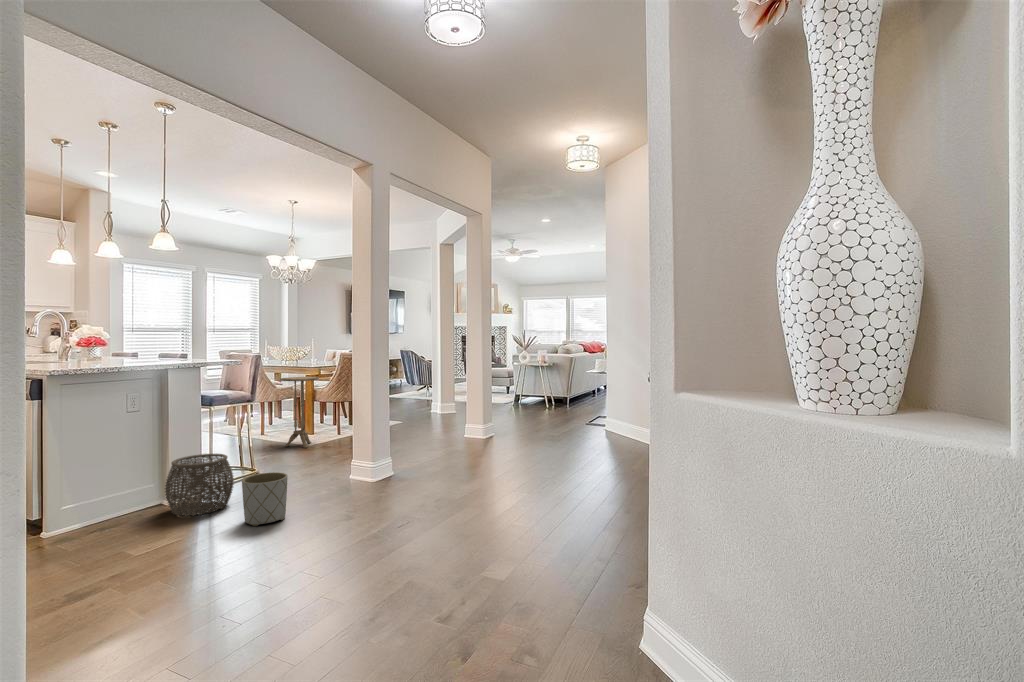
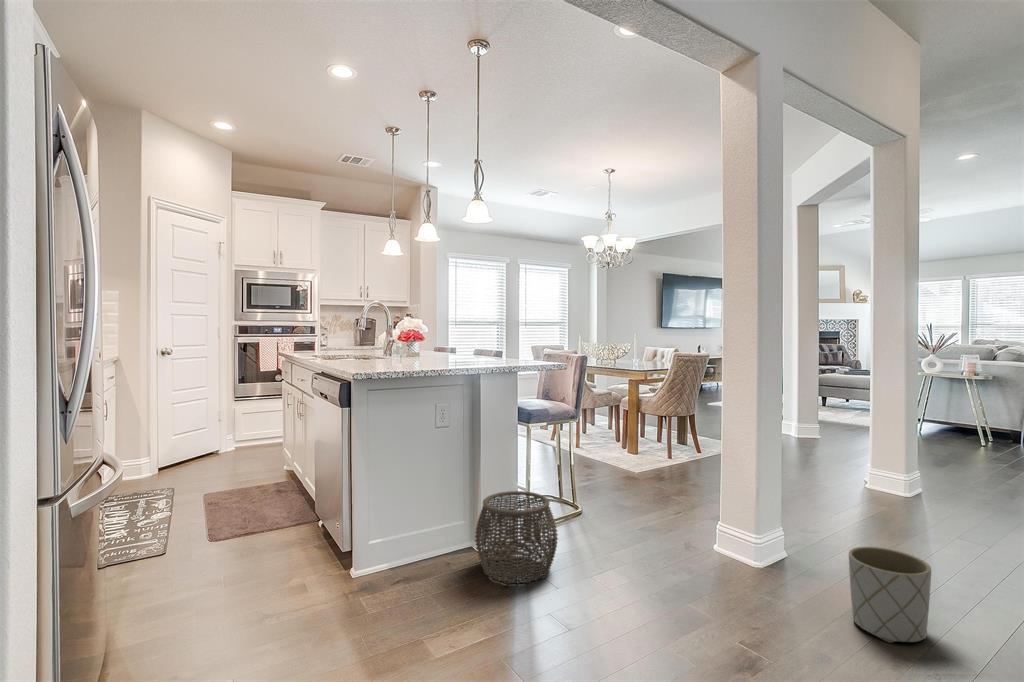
side table: present [280,377,319,448] -> none [601,382,649,477]
planter: present [242,472,288,526] -> present [849,547,931,643]

